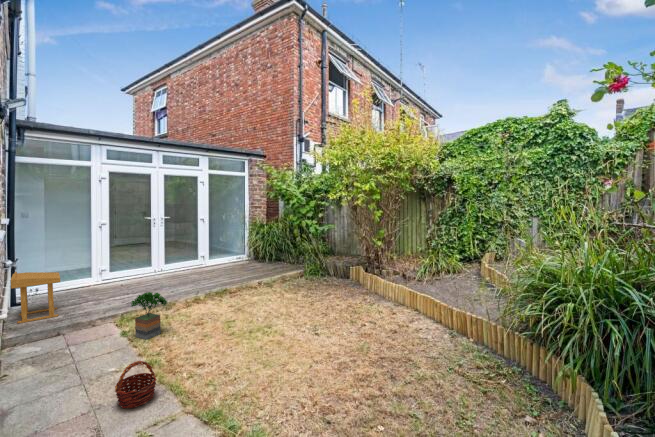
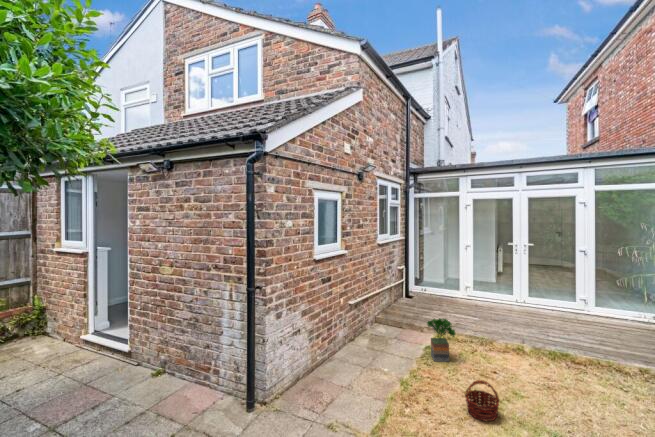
side table: present [11,272,60,323] -> none [384,277,417,316]
basket: present [115,361,157,408] -> present [465,380,500,421]

